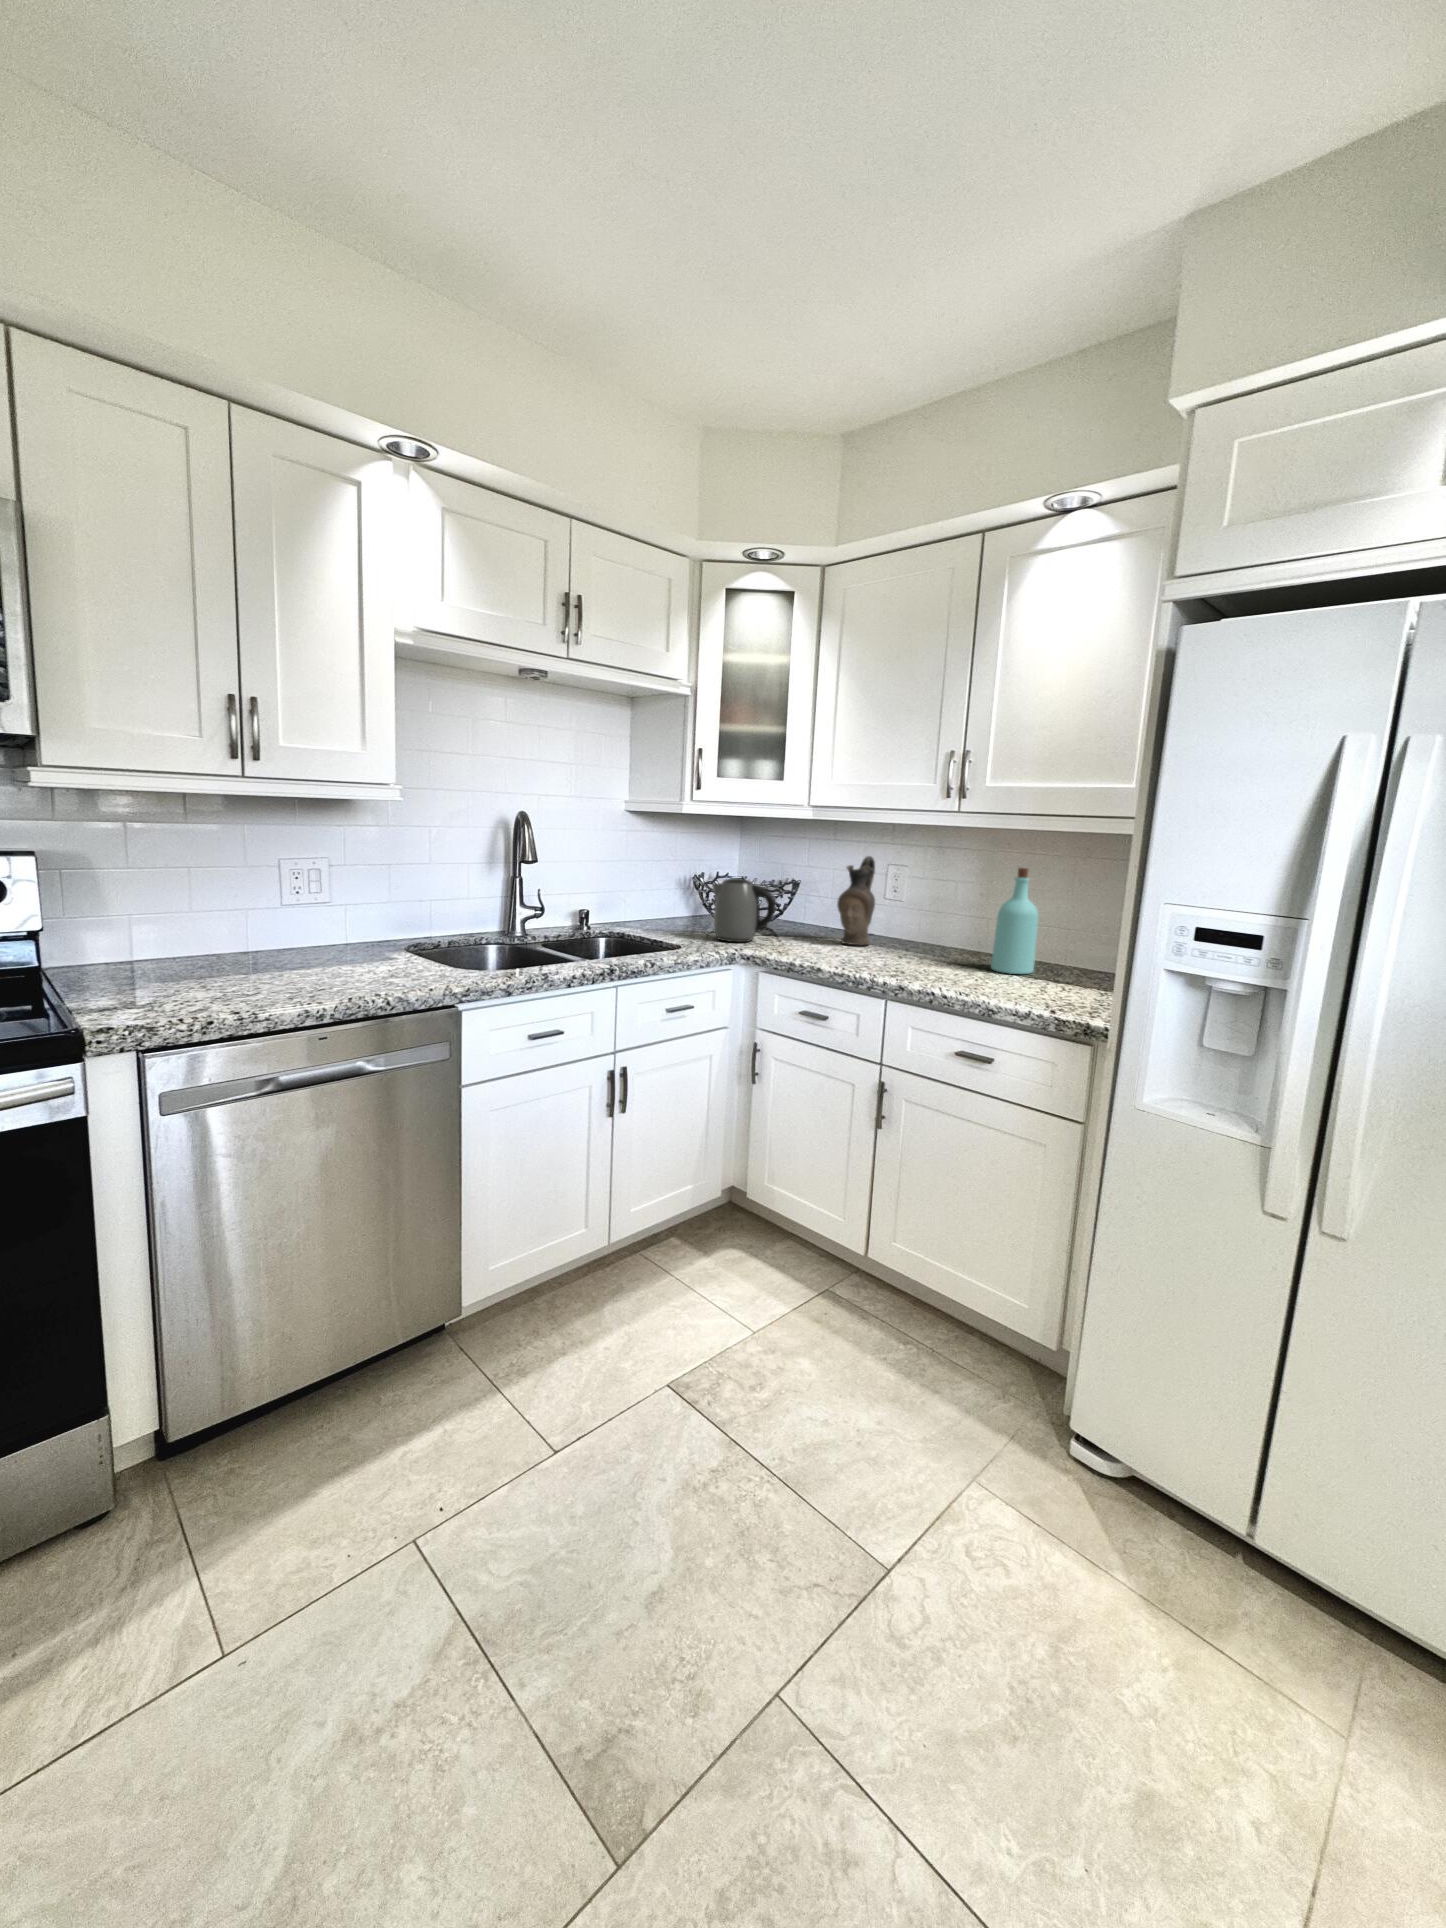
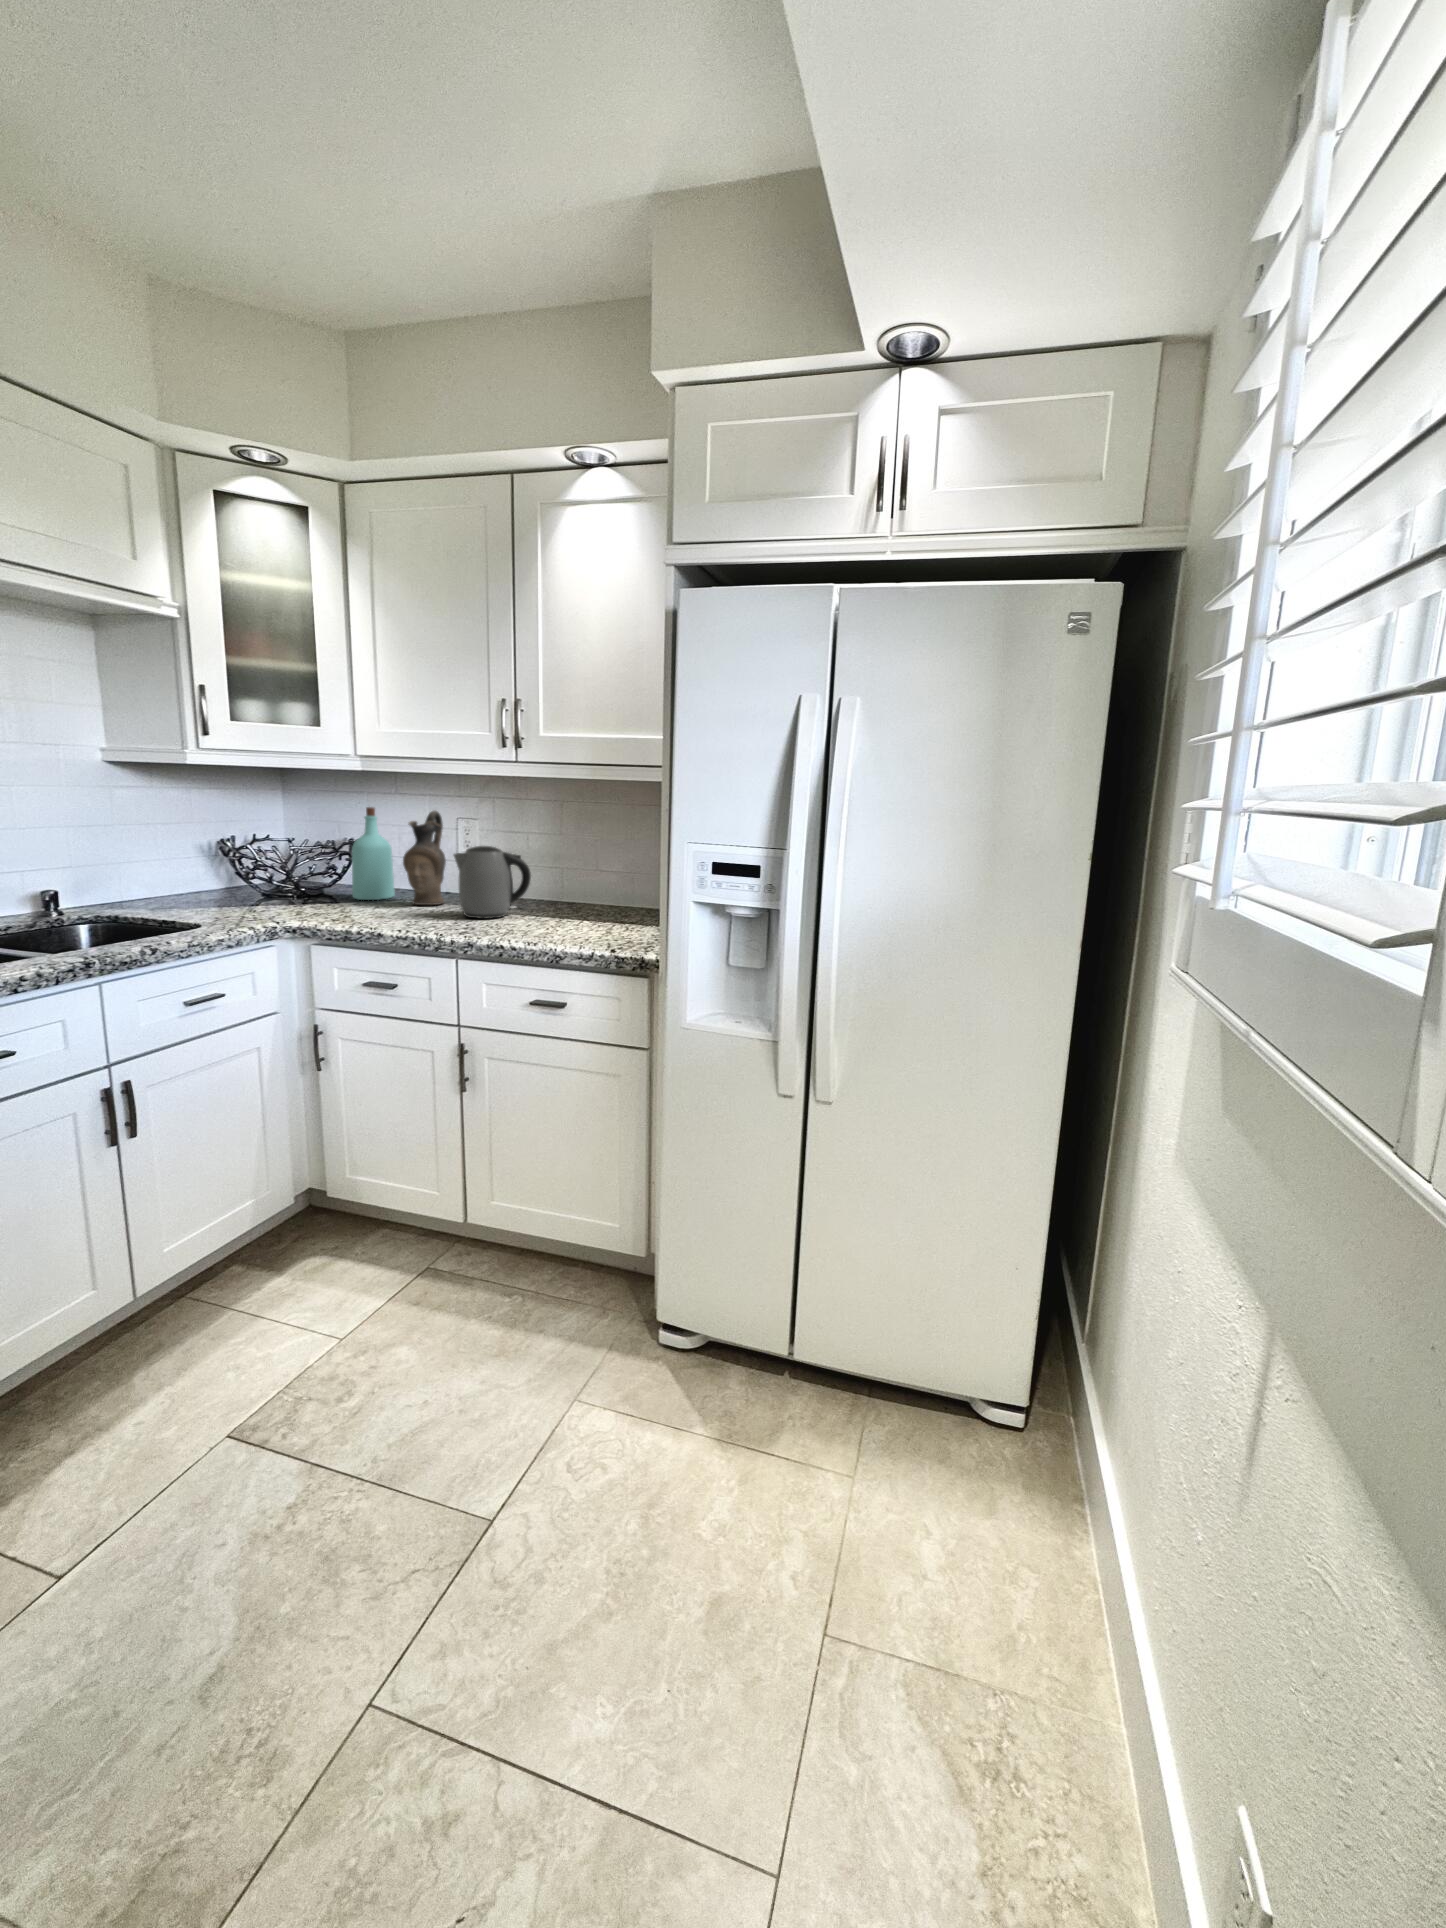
bottle: present [991,868,1038,974] -> present [352,807,395,900]
kettle: present [712,878,776,942] -> present [454,846,531,919]

